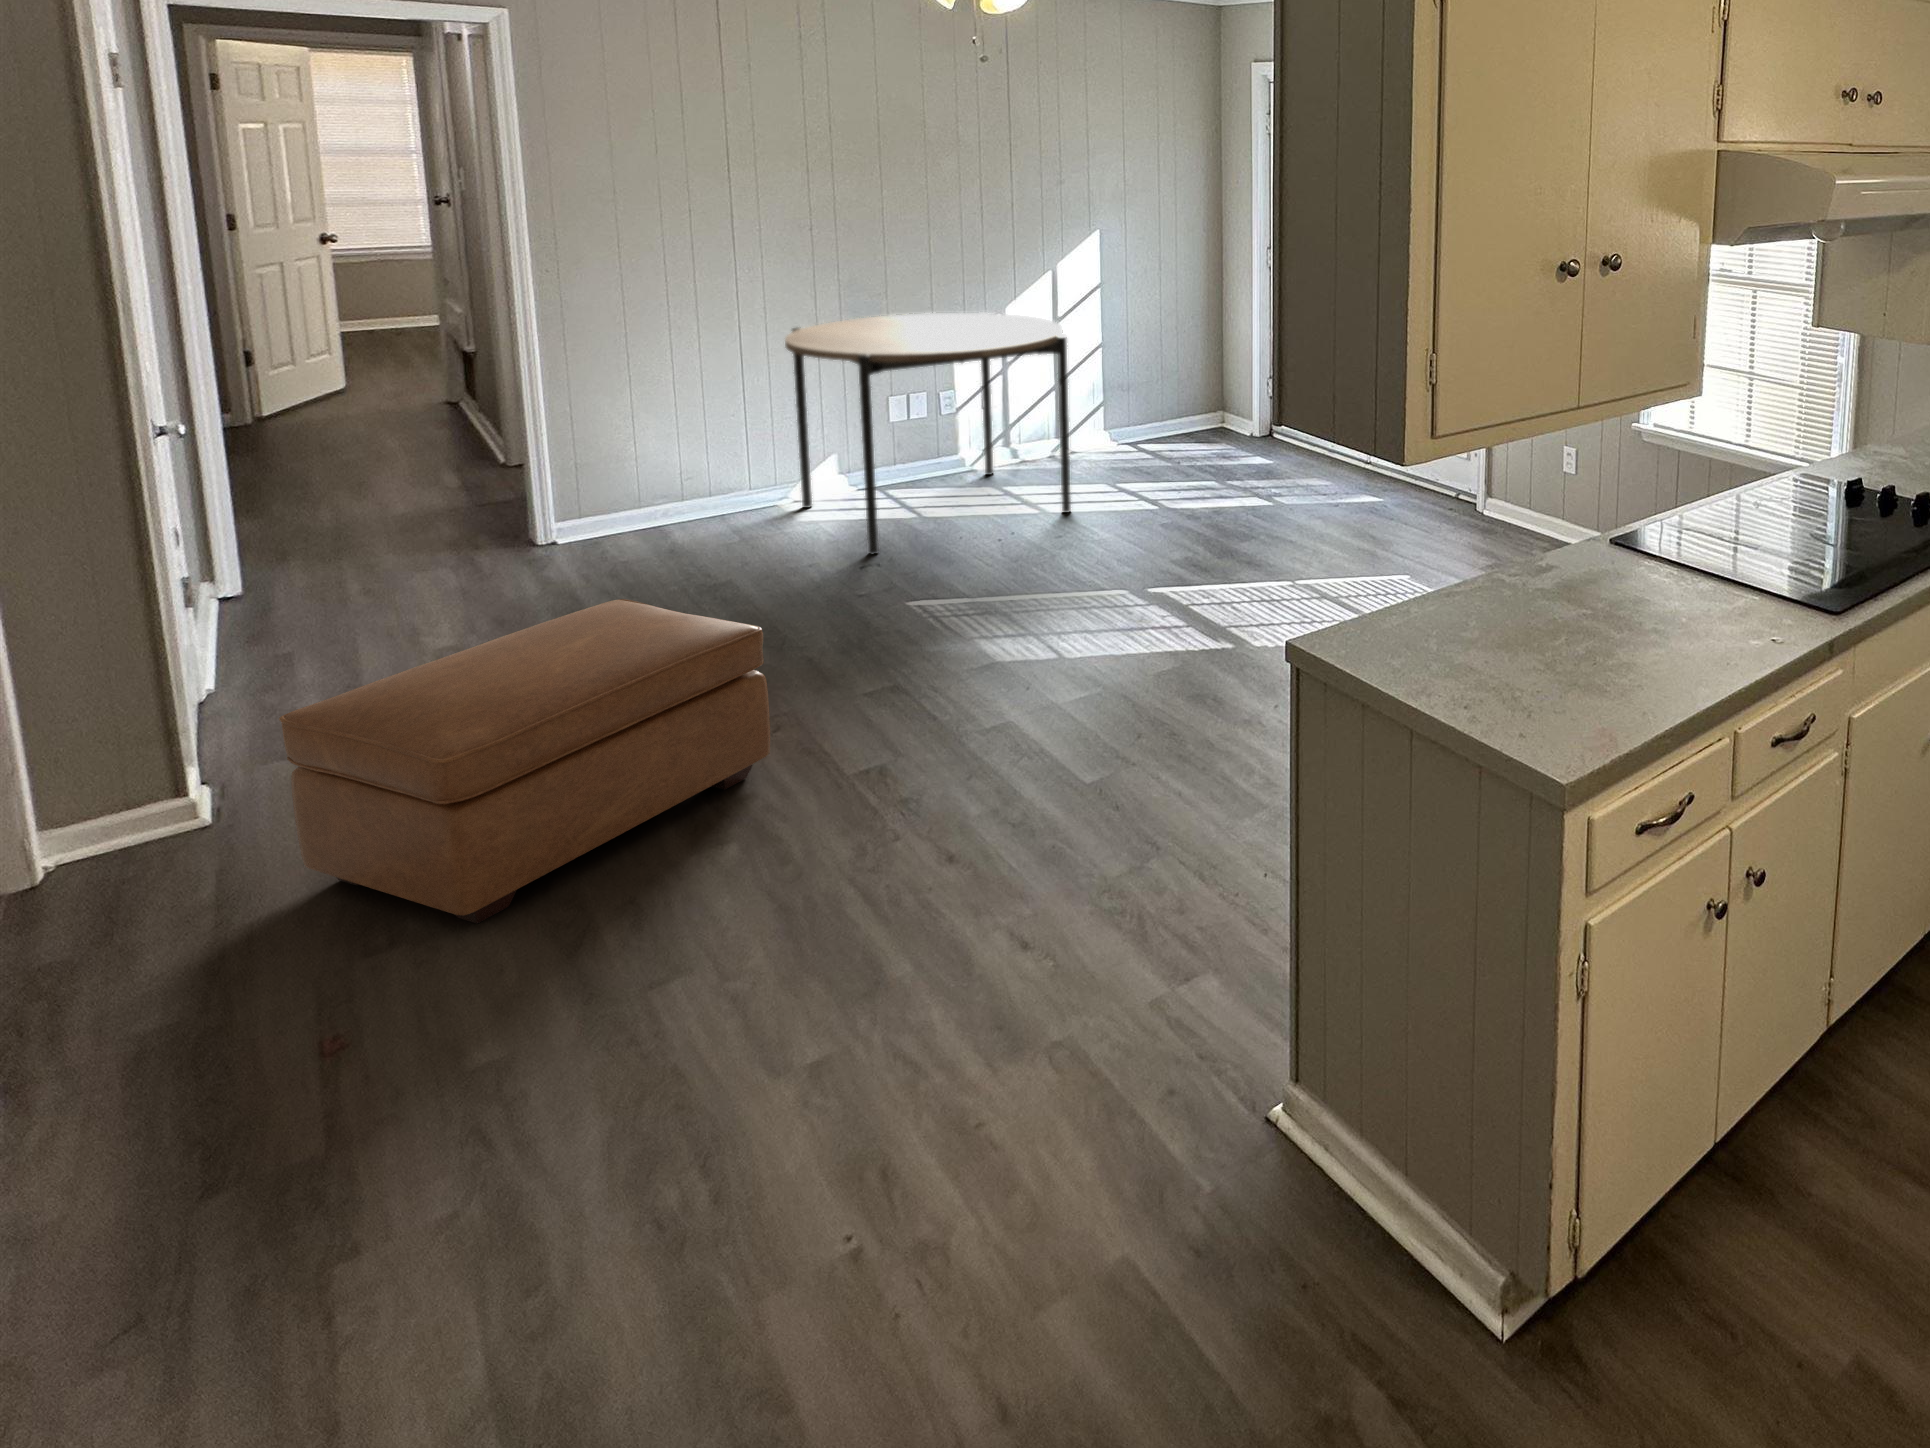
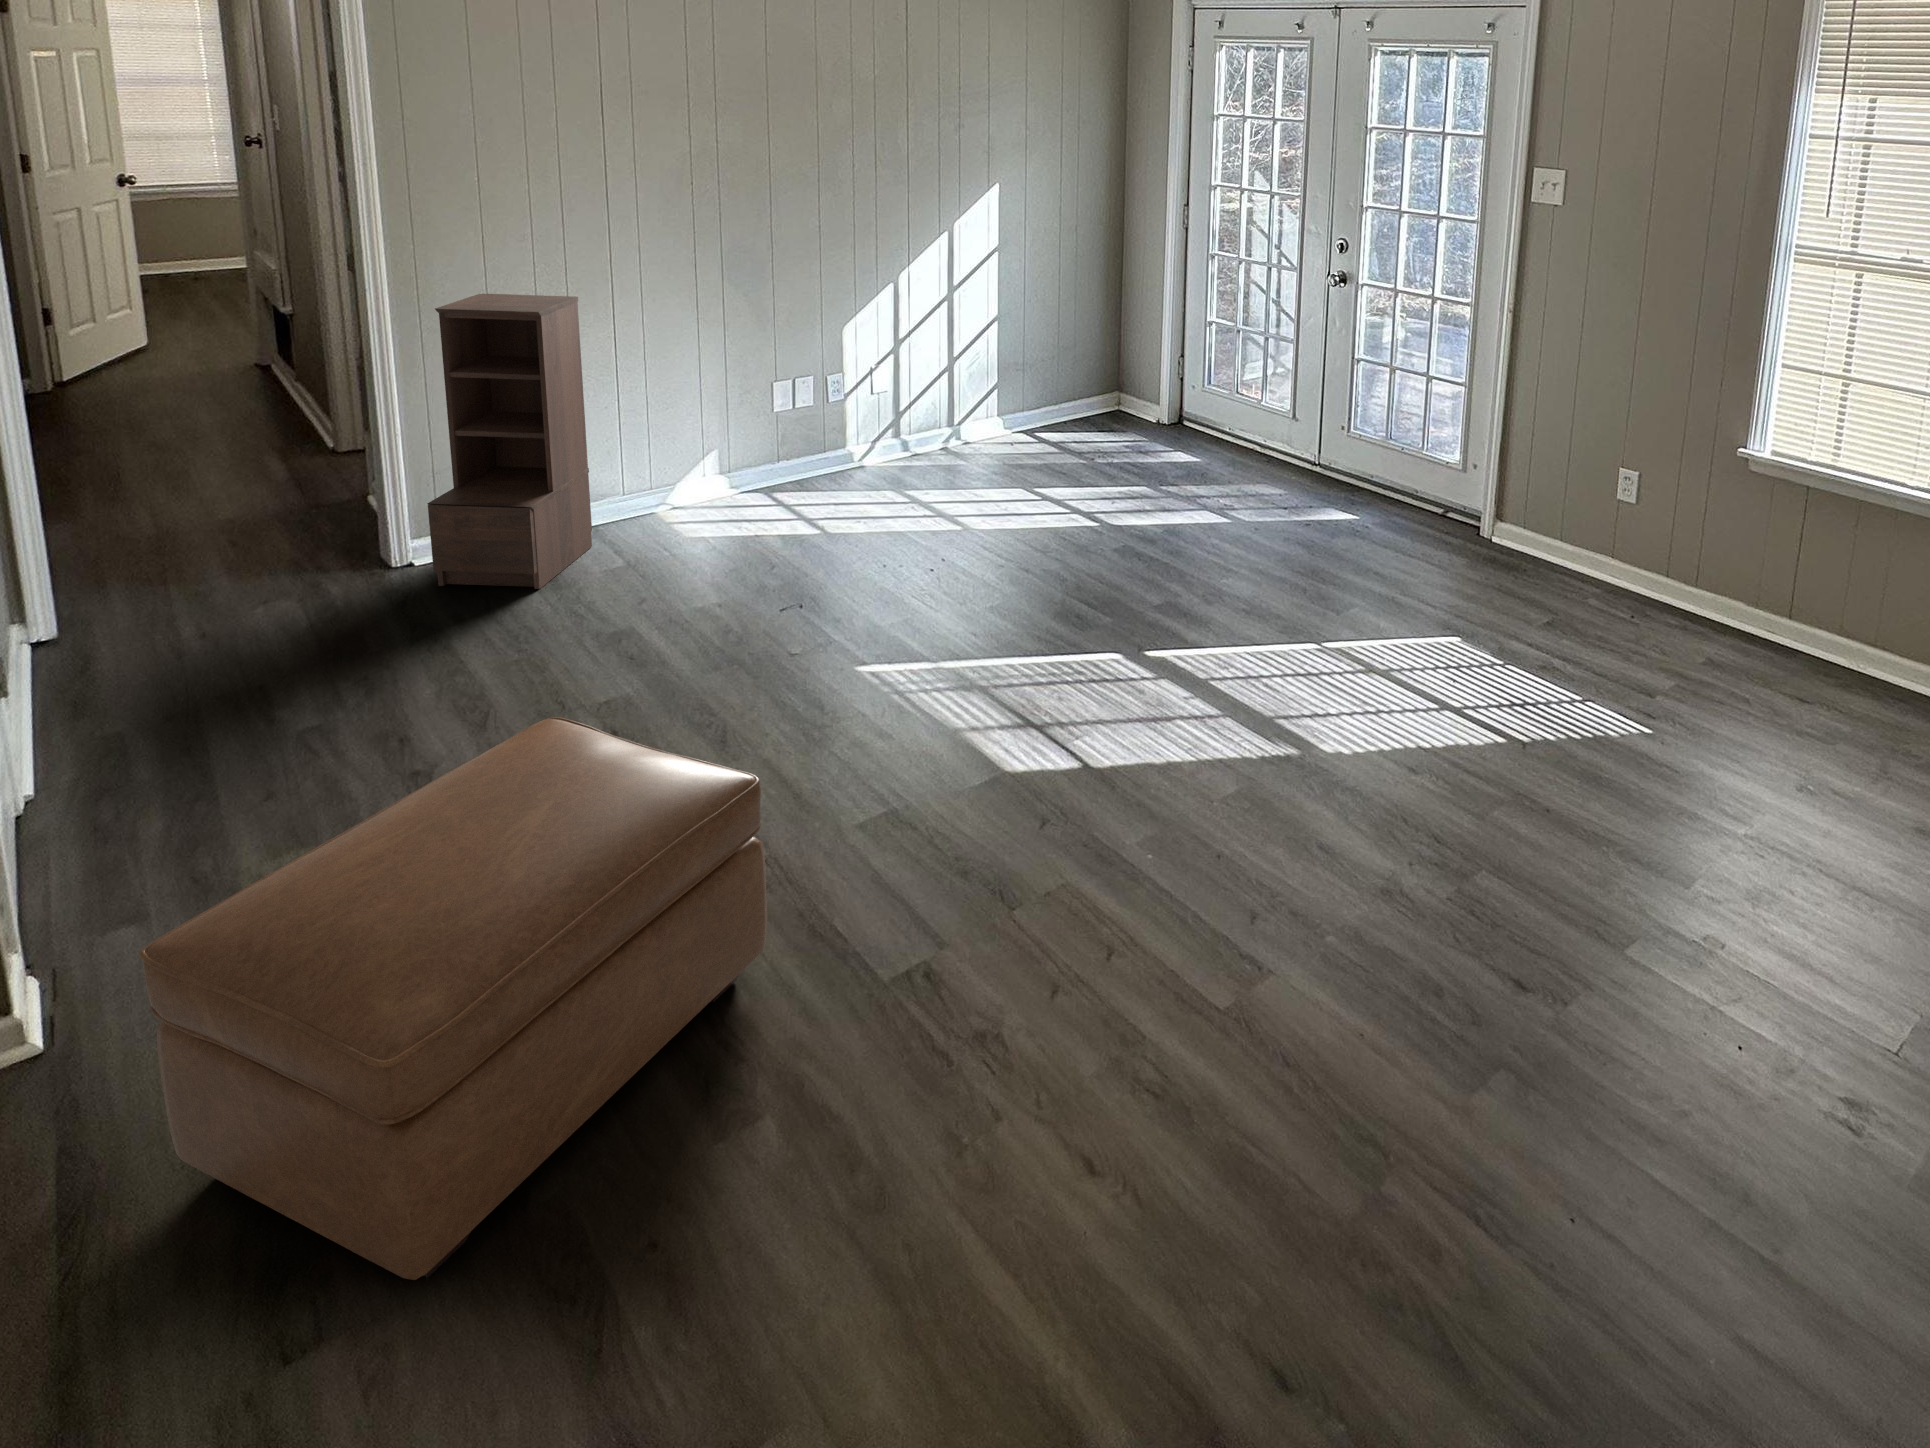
dining table: present [785,312,1071,554] -> none [671,281,999,591]
bookshelf: none [567,318,718,557] -> present [427,293,592,589]

